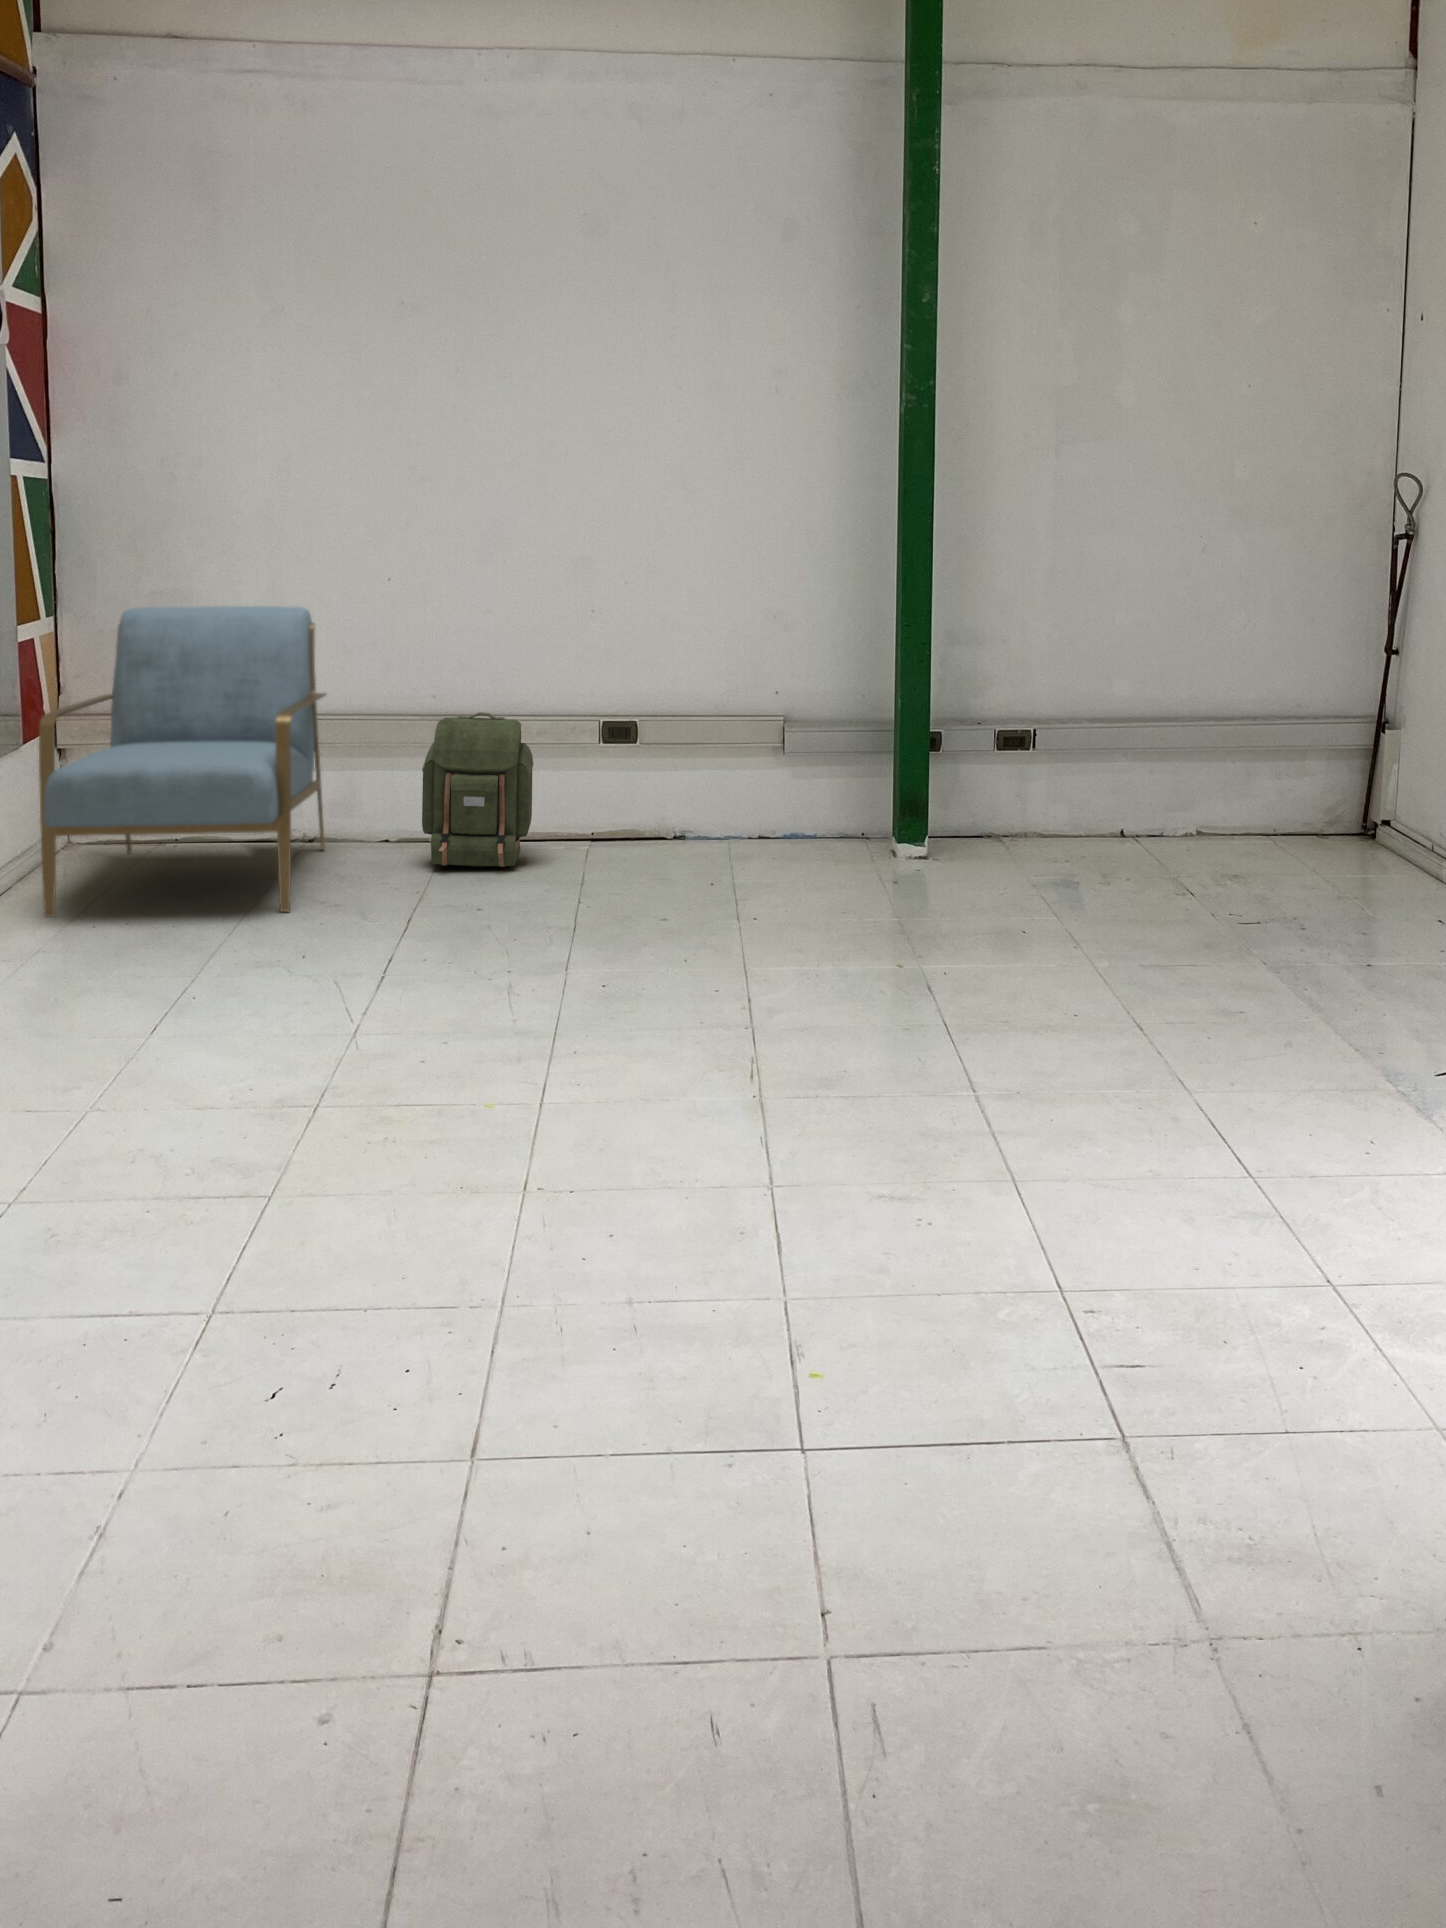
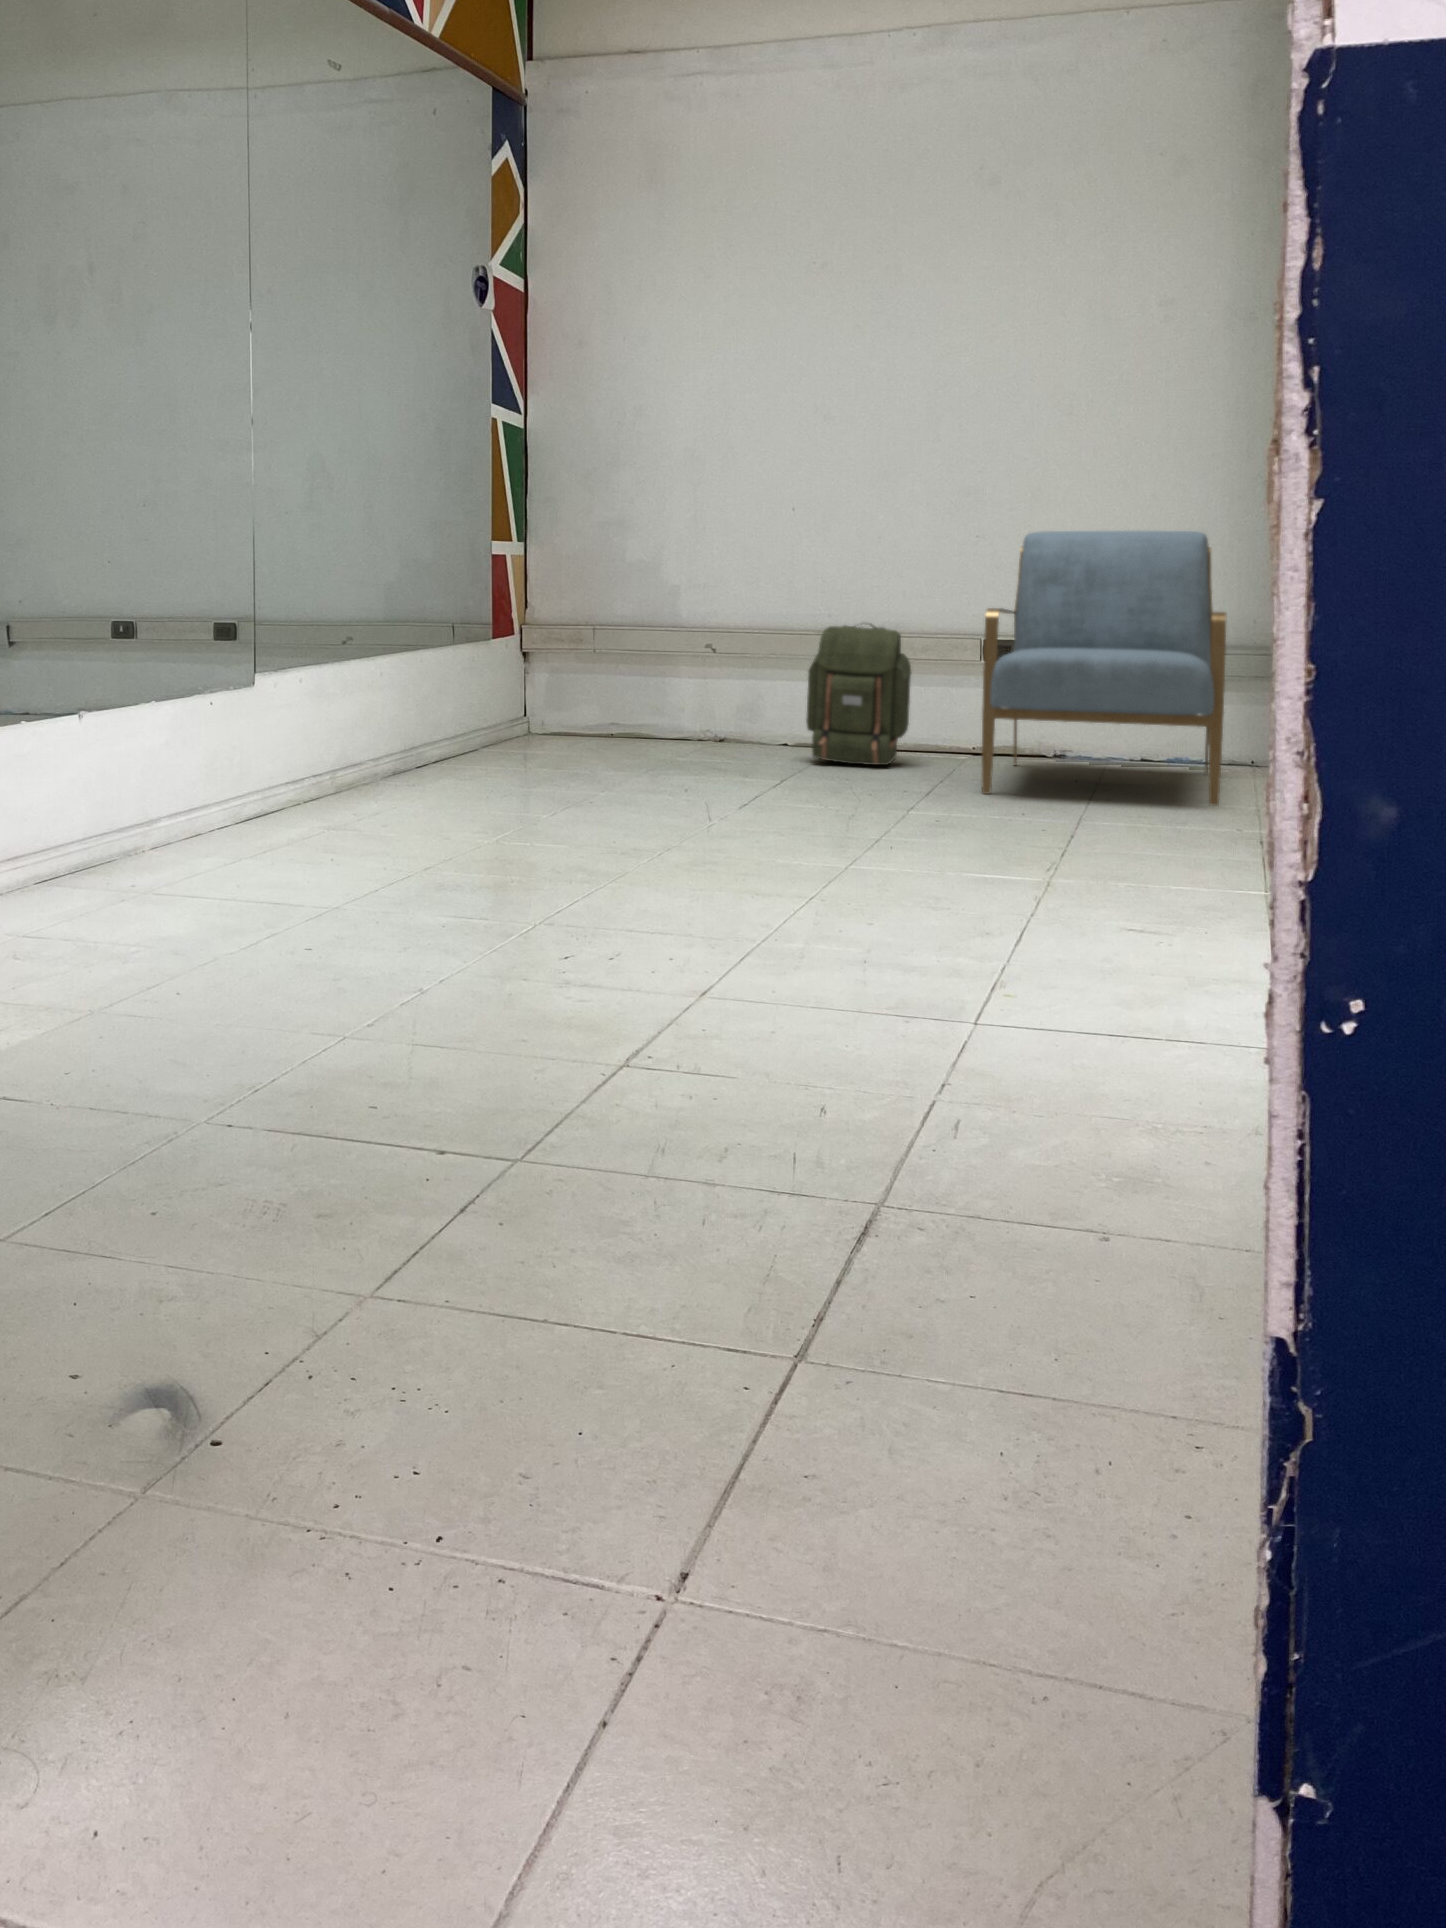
chair: present [39,606,326,917] -> present [982,531,1227,806]

